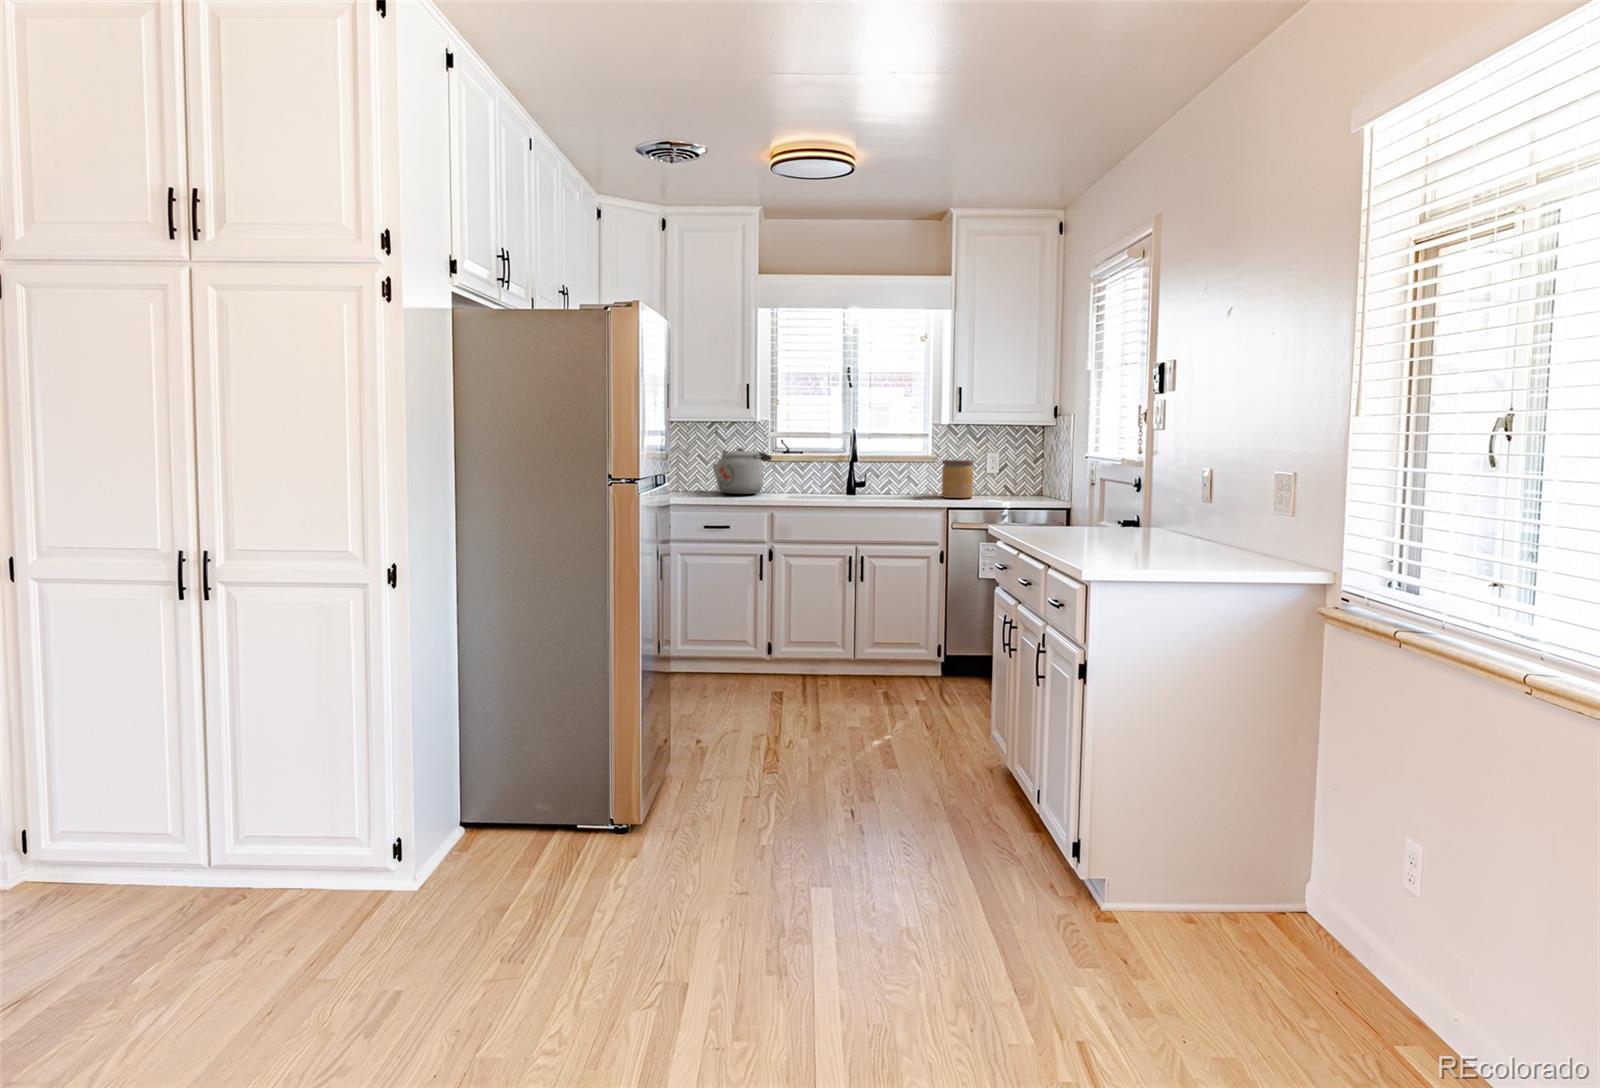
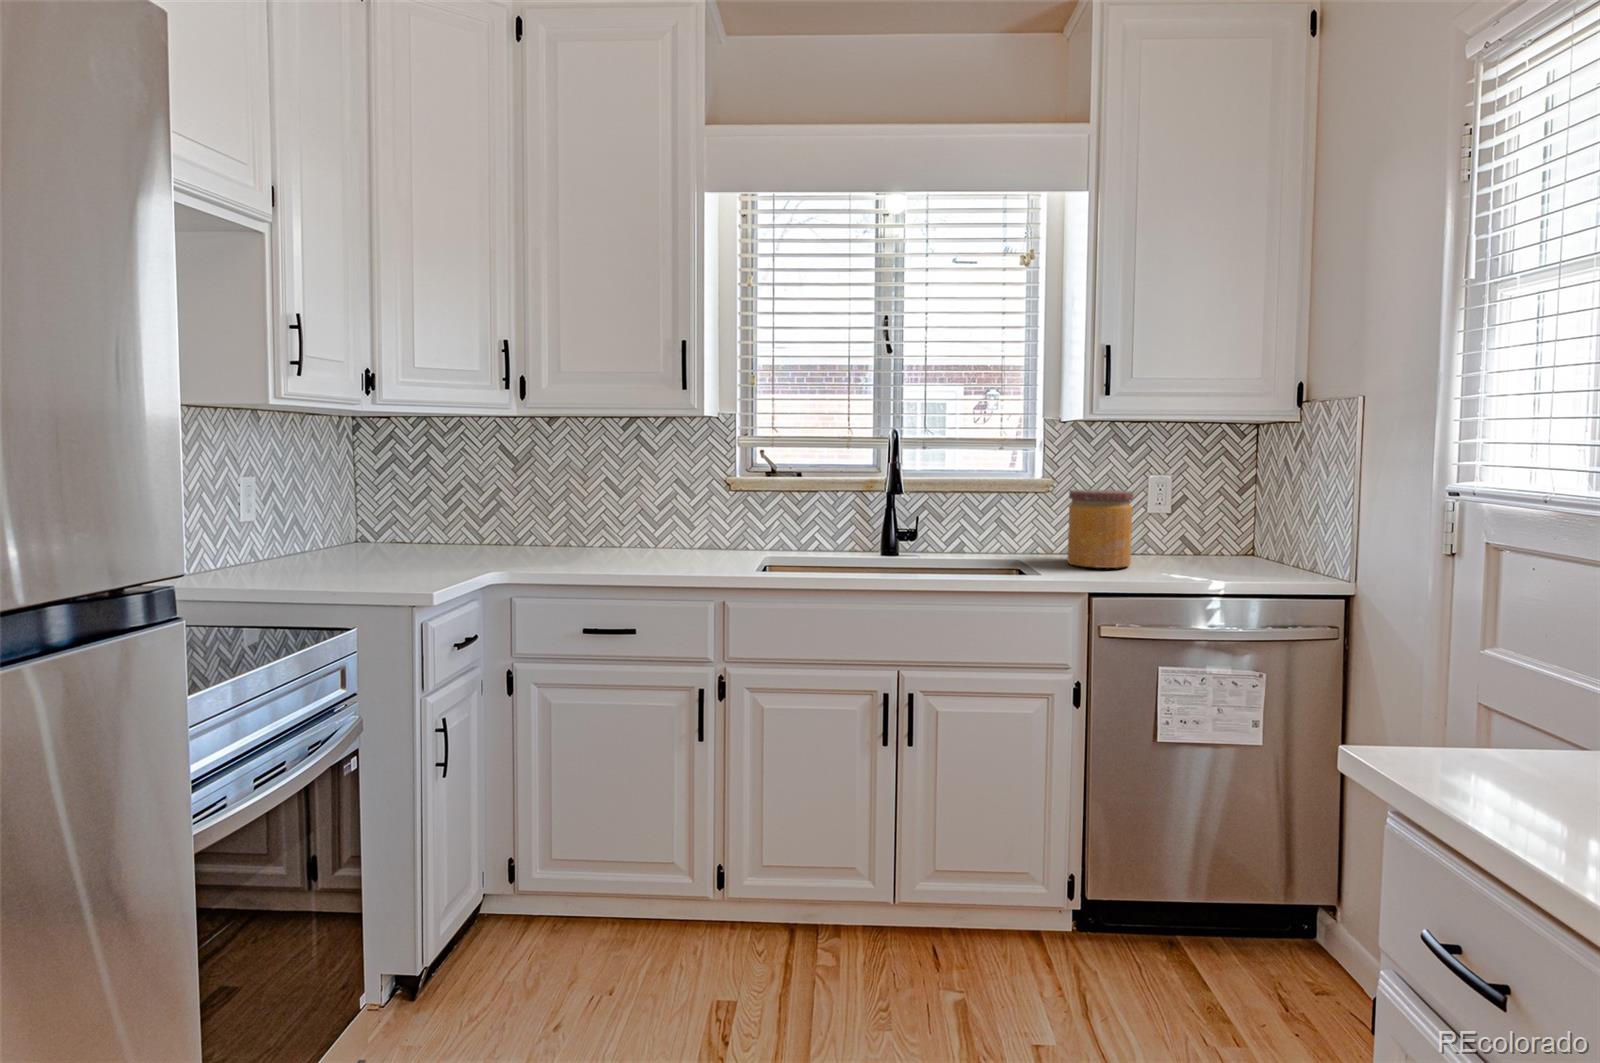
kettle: present [713,448,772,494] -> none [625,466,736,557]

